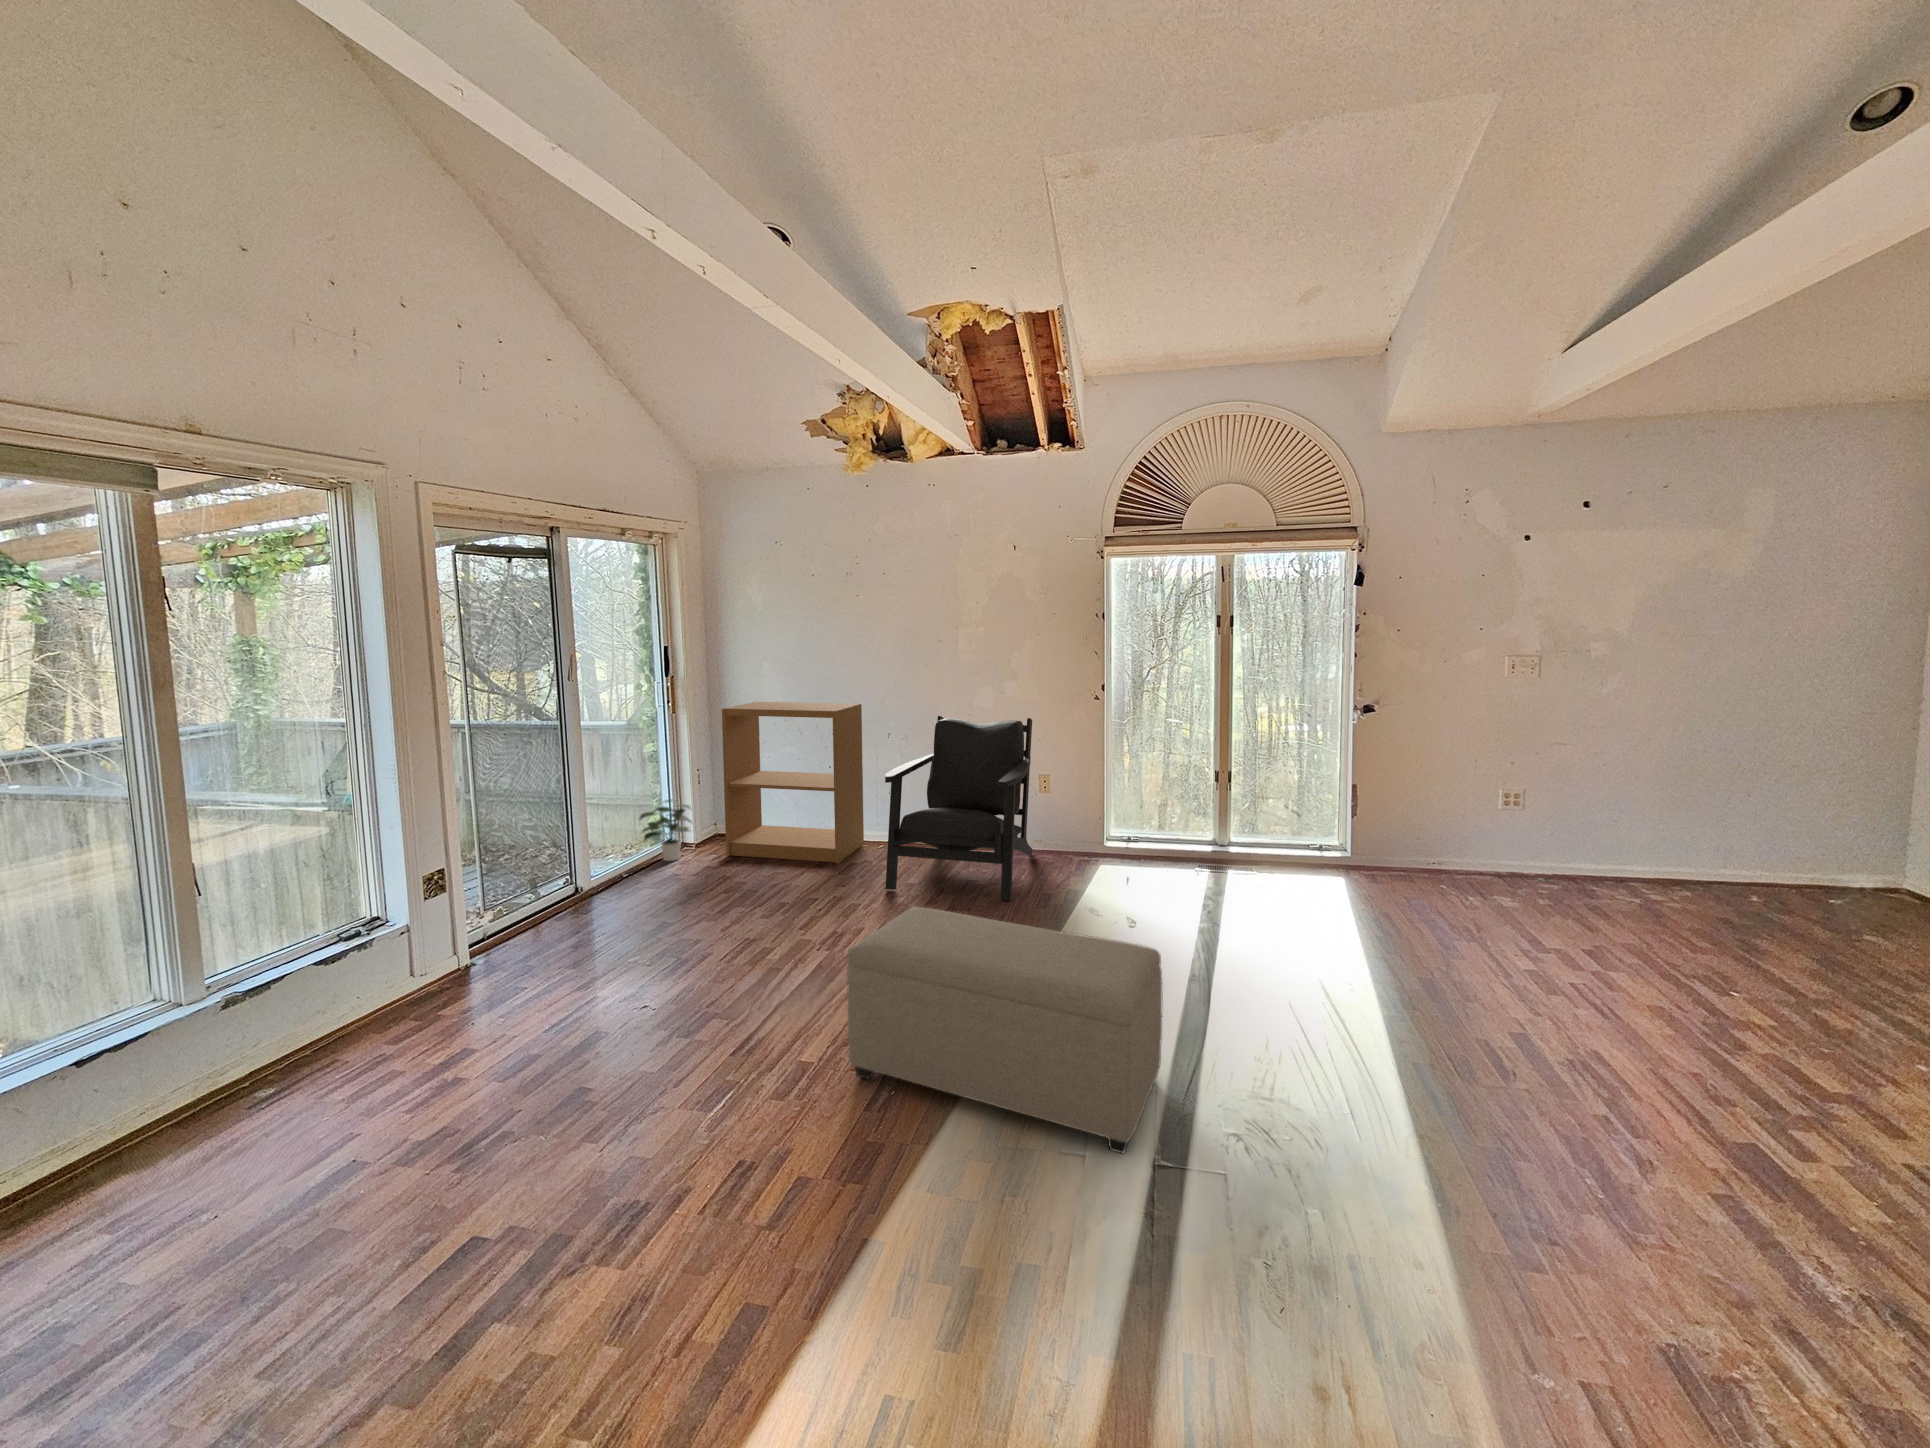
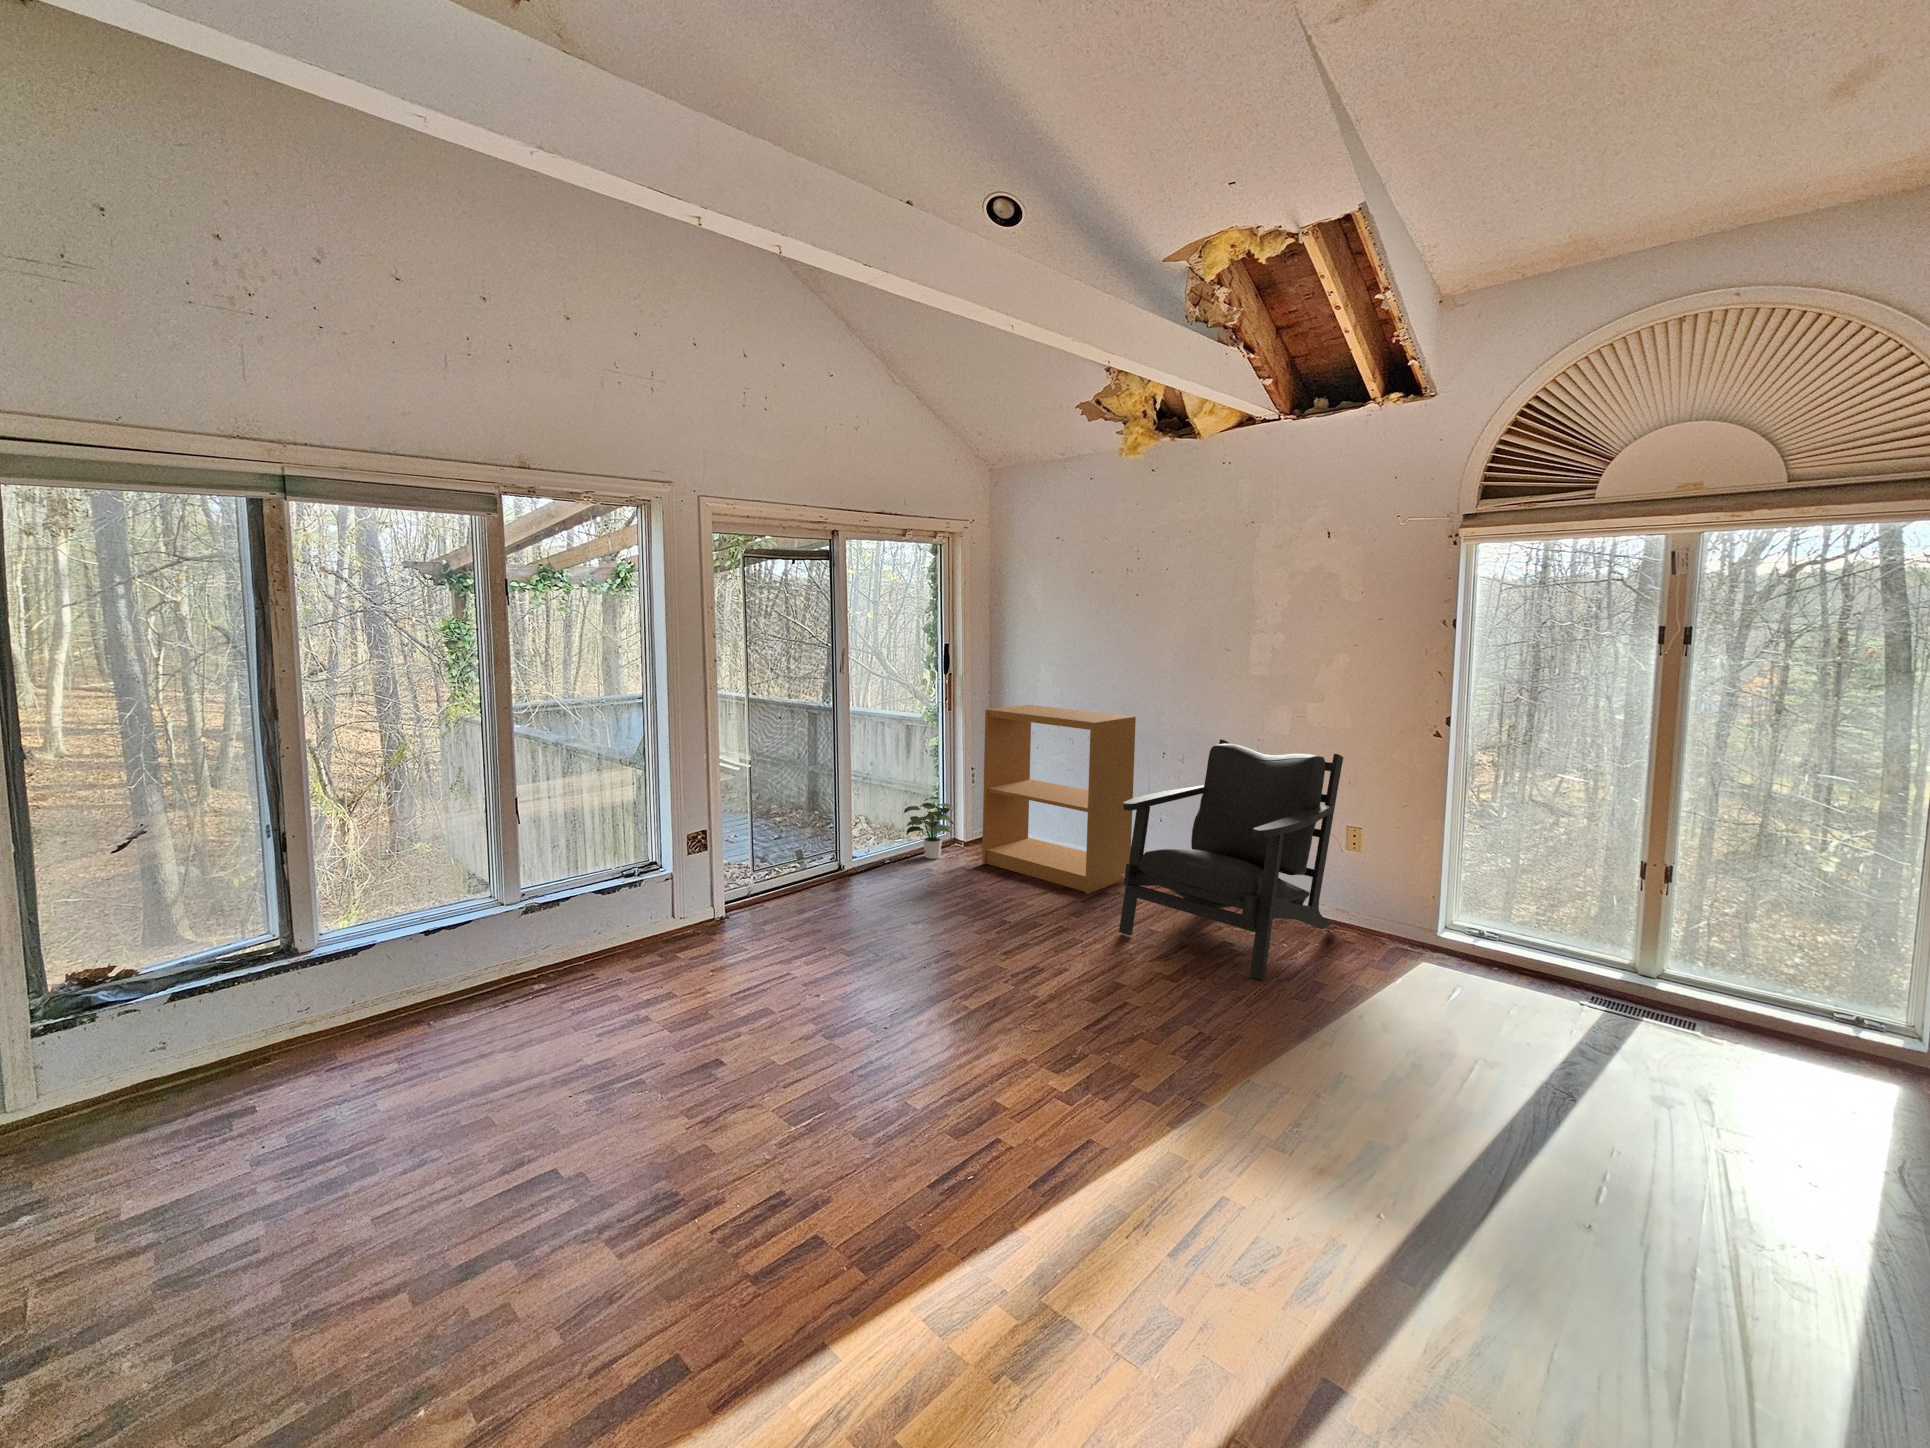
ottoman: present [847,907,1162,1153] -> none [956,952,1319,1312]

